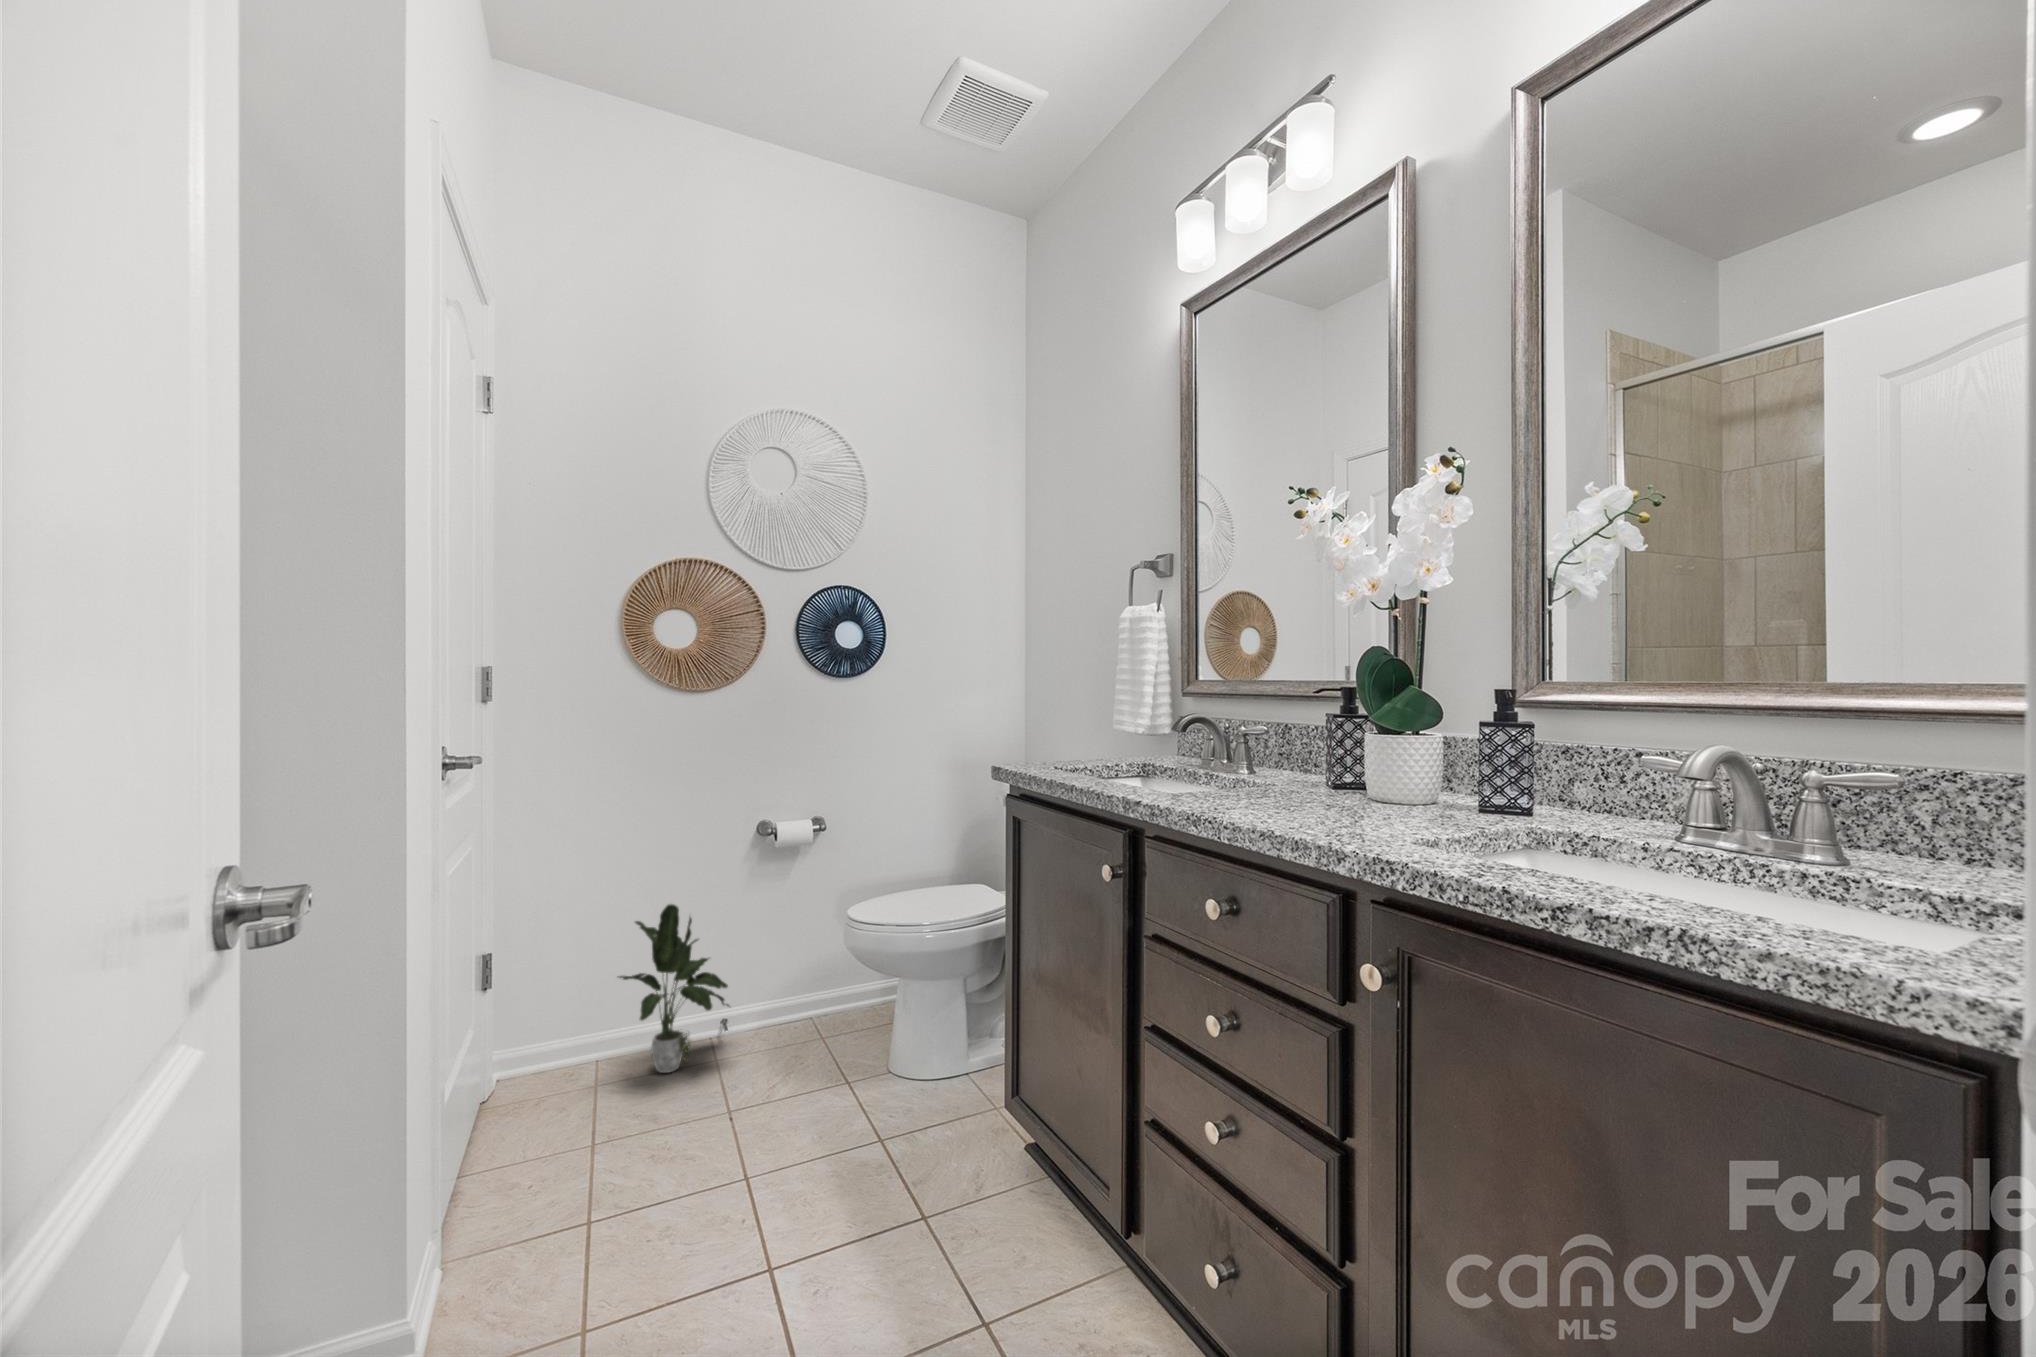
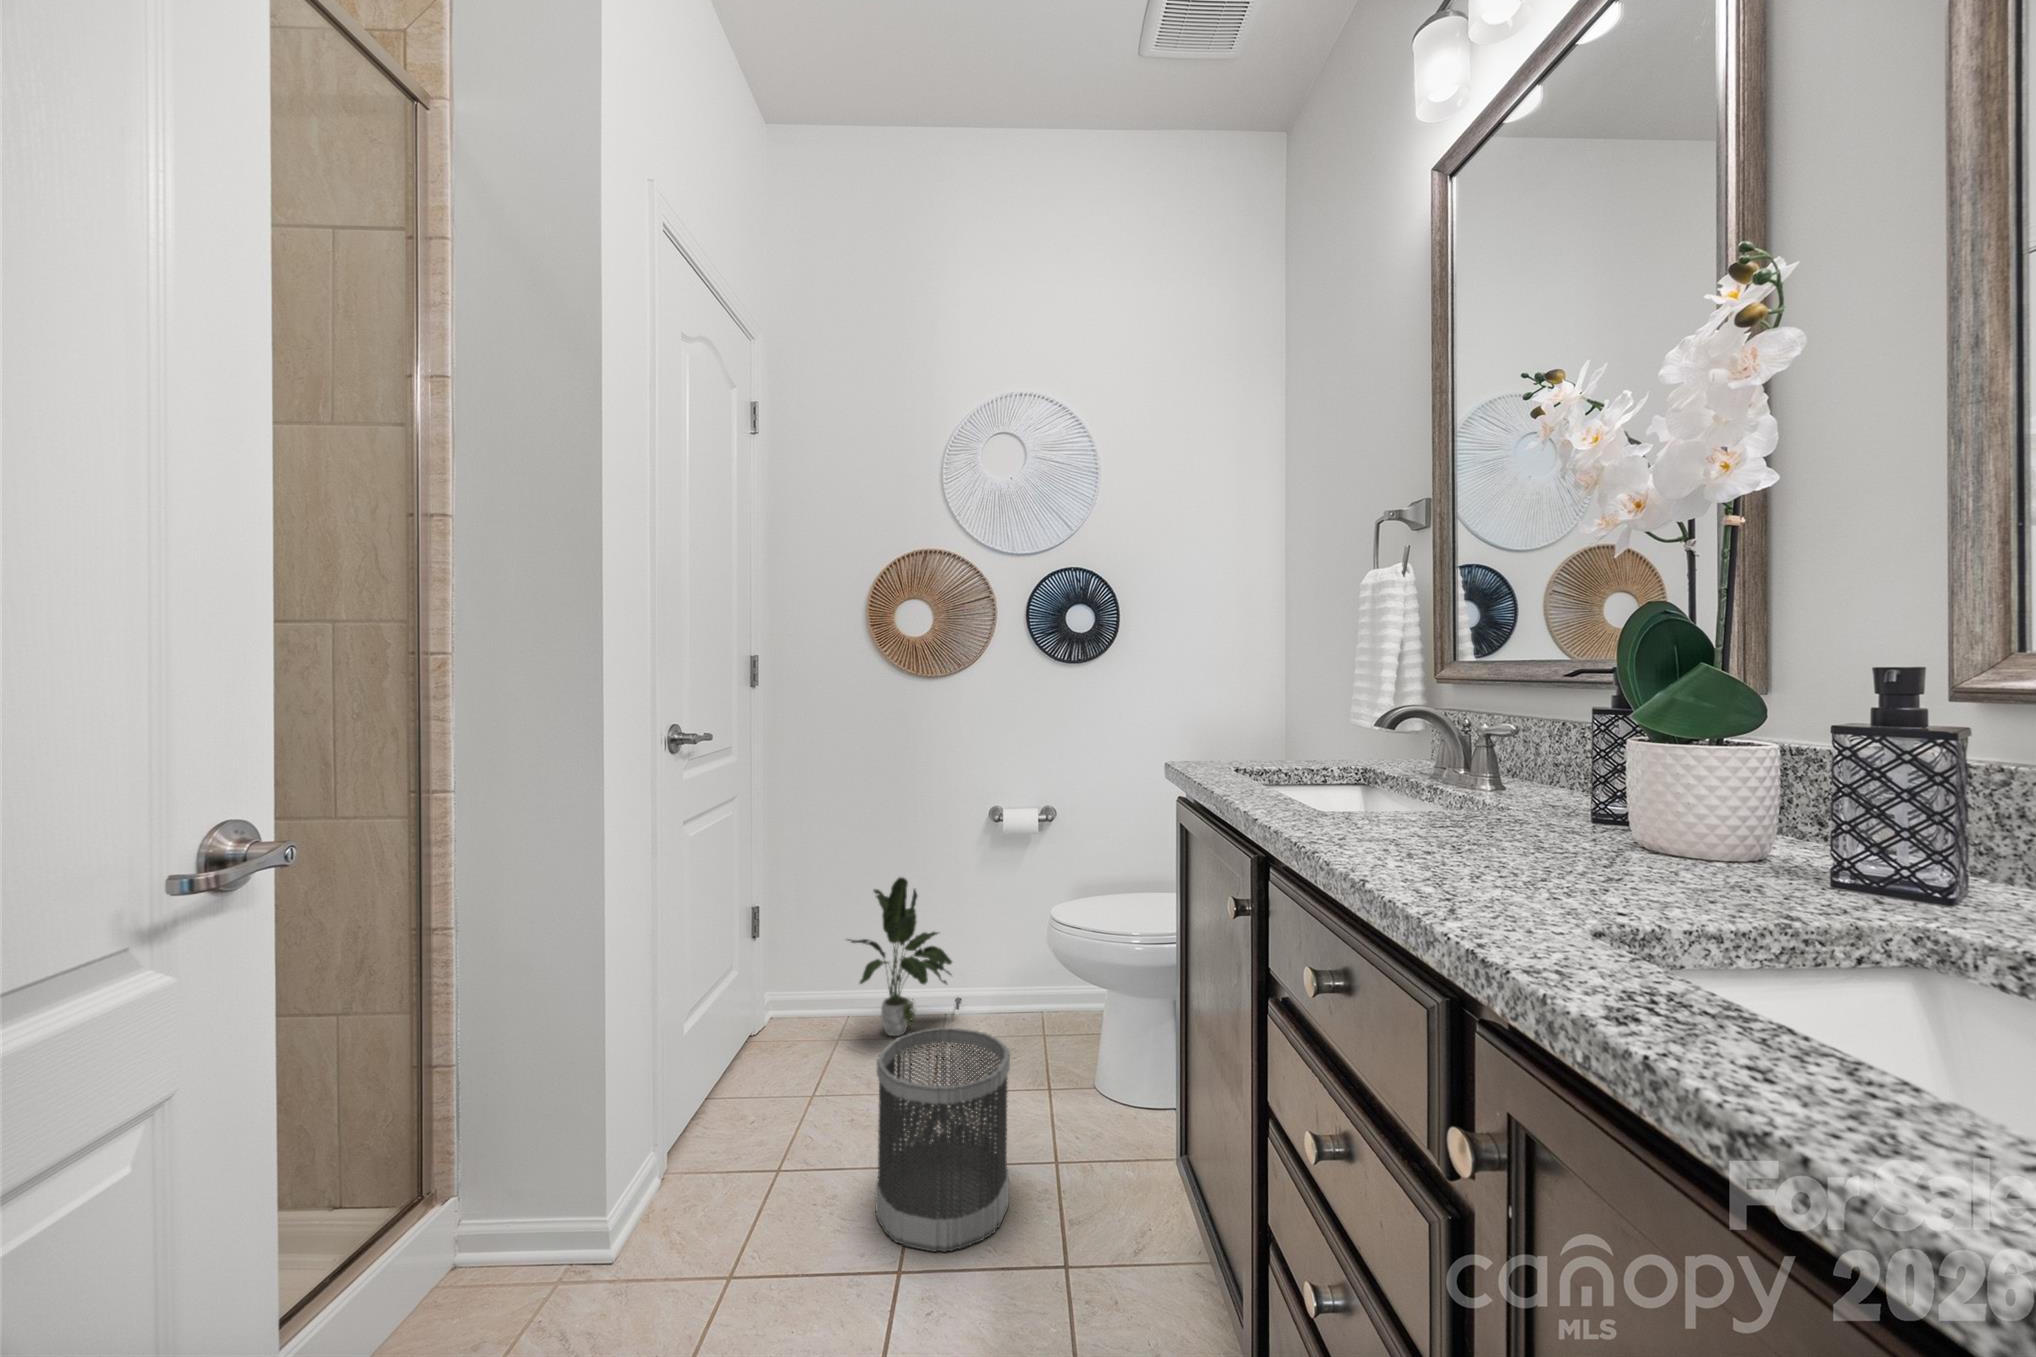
wastebasket: none [740,1032,867,1241] -> present [876,1027,1010,1252]

